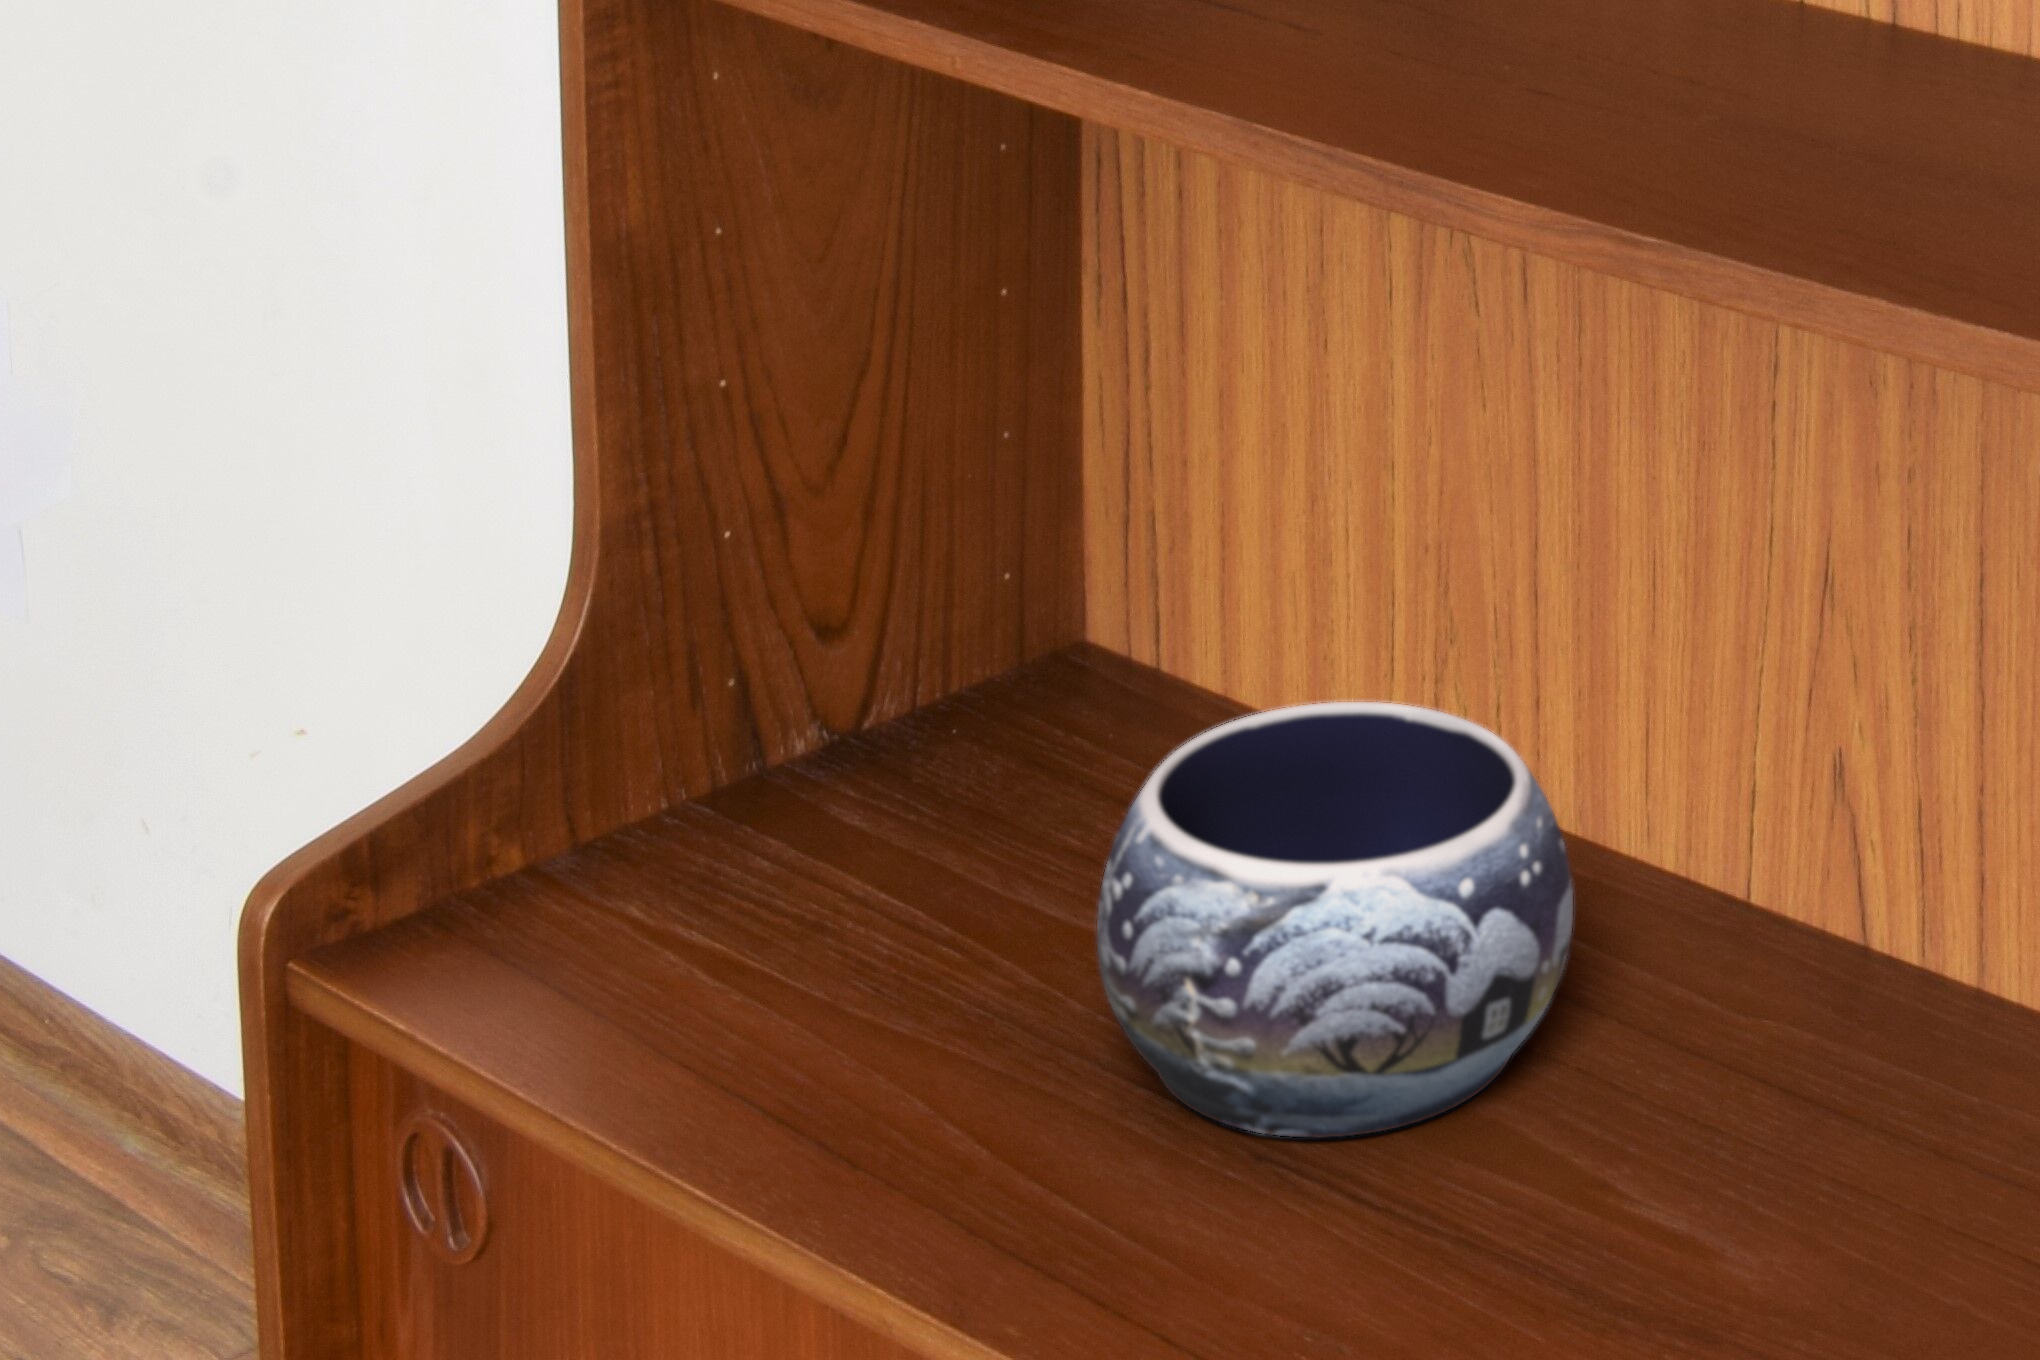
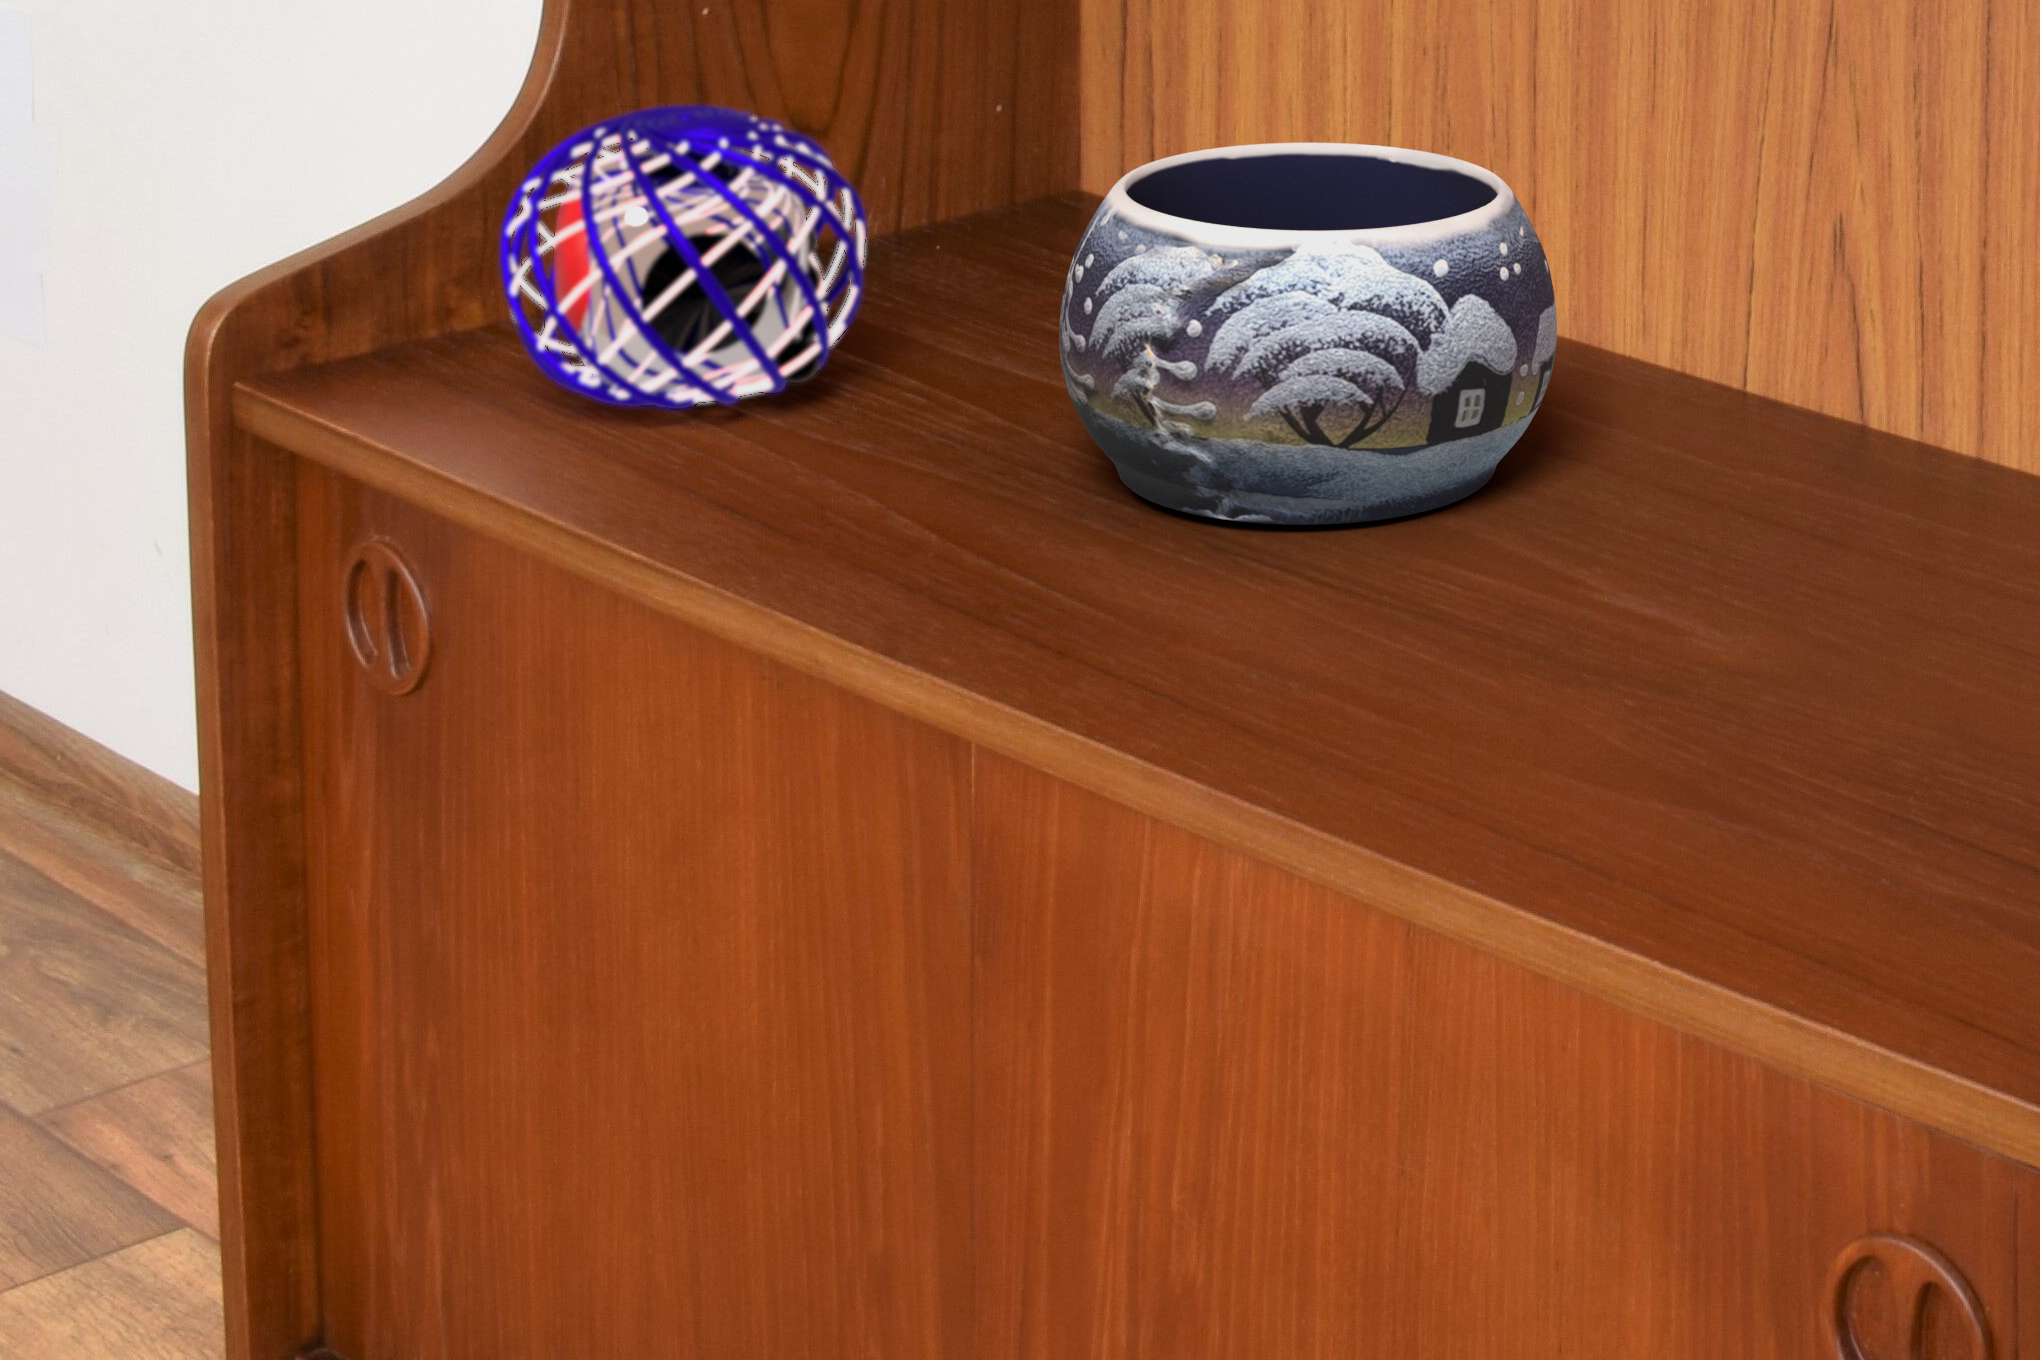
decorative orb: none [547,665,897,988] -> present [500,106,866,409]

